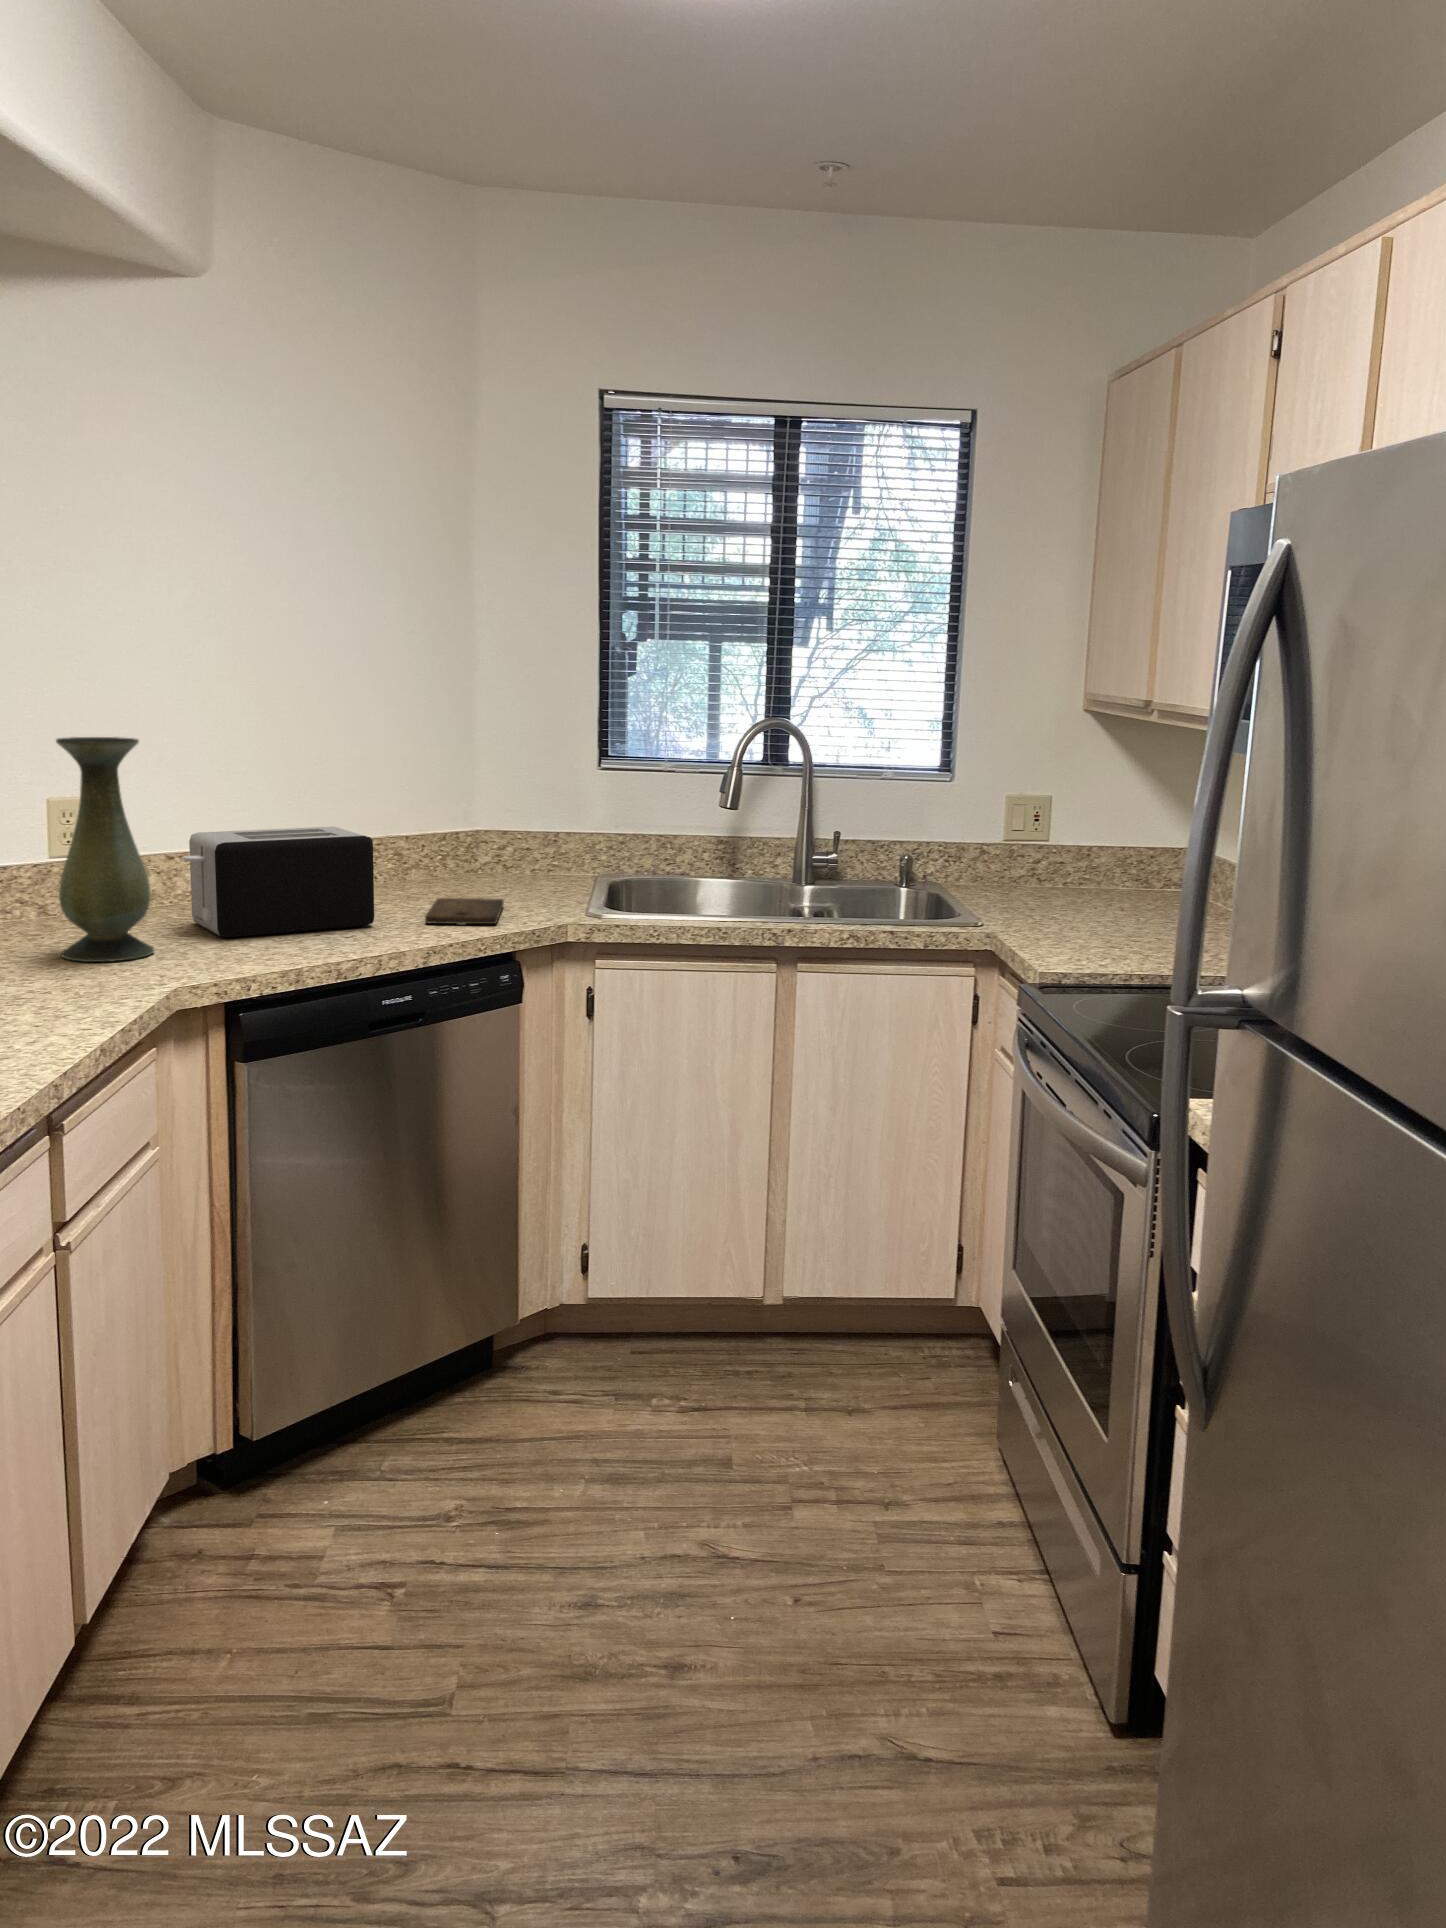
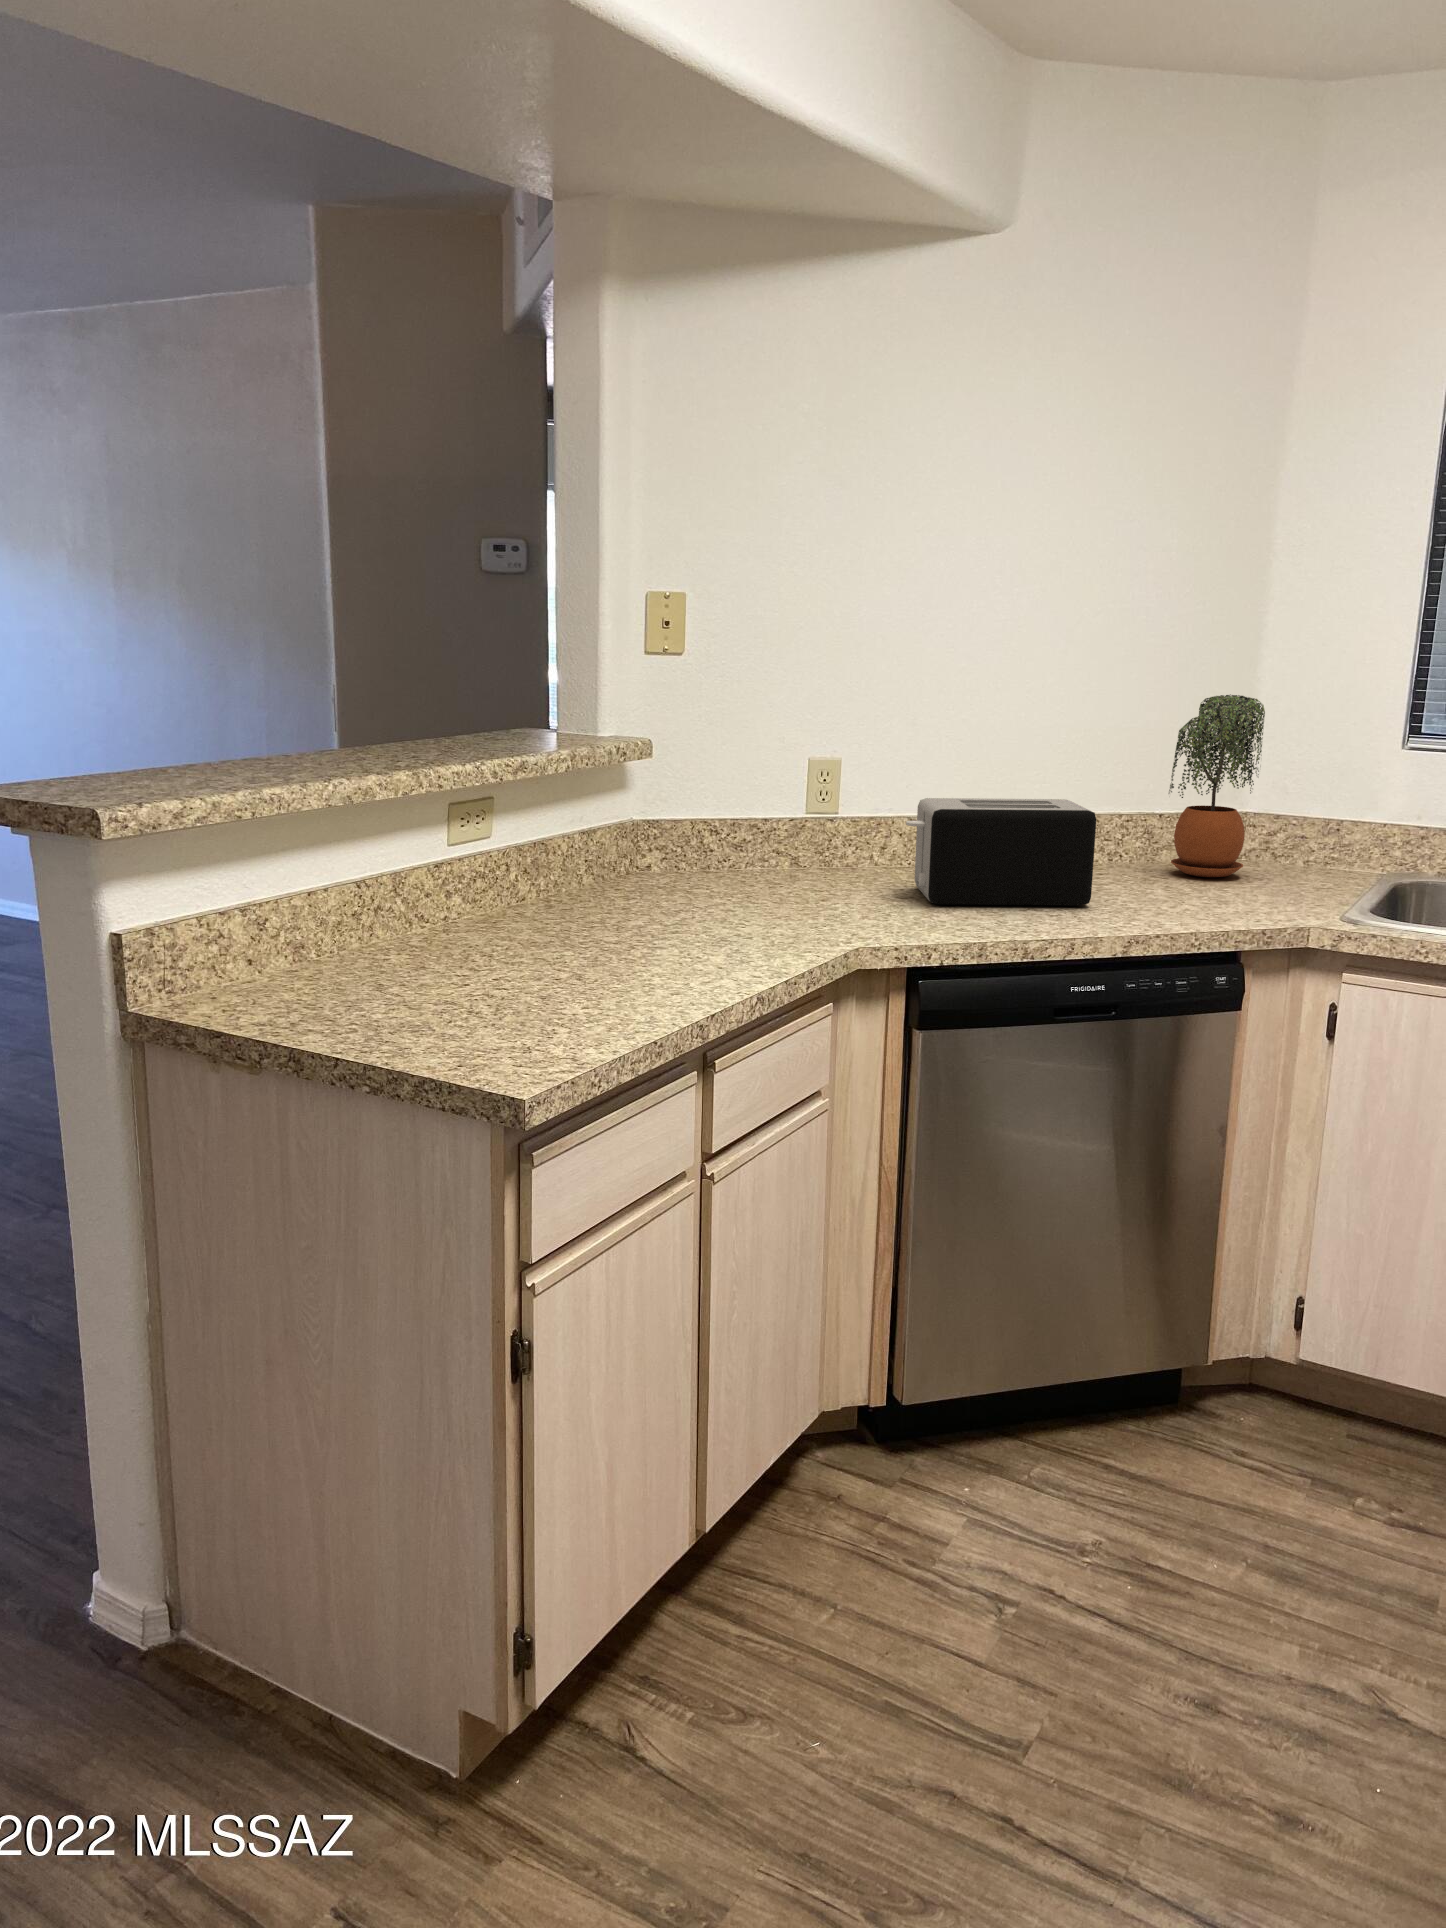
potted plant: none [417,724,496,891] -> present [1169,695,1265,877]
vase: present [56,737,154,962] -> none [780,701,865,917]
cutting board: present [425,898,504,924] -> none [1146,883,1248,917]

